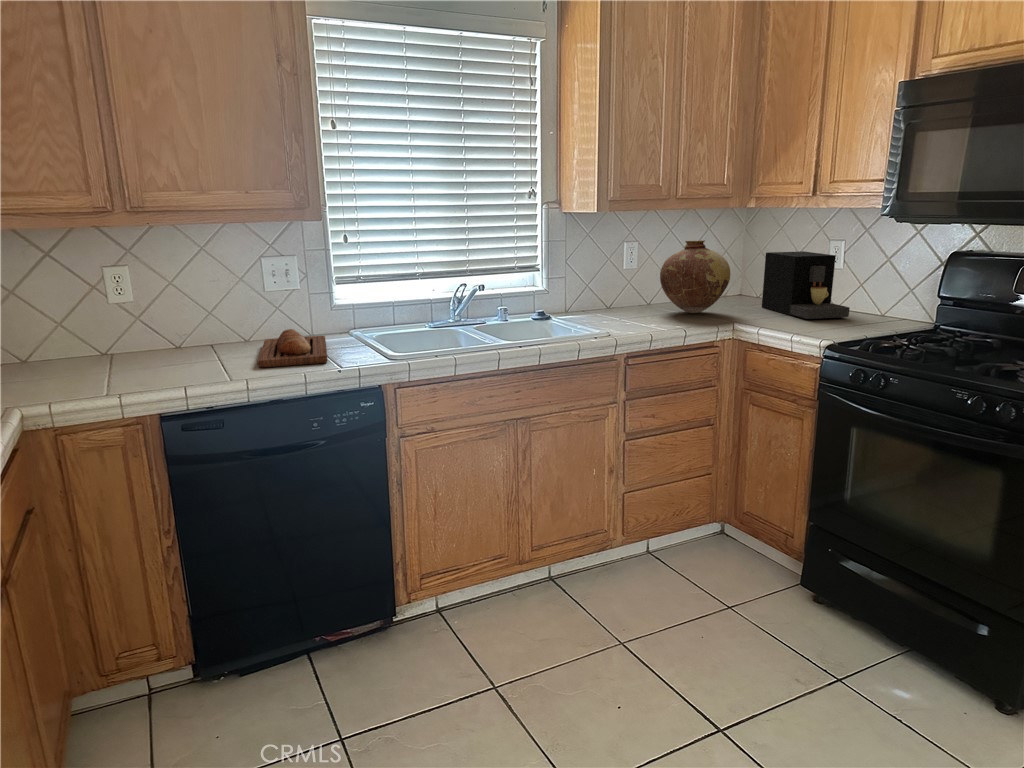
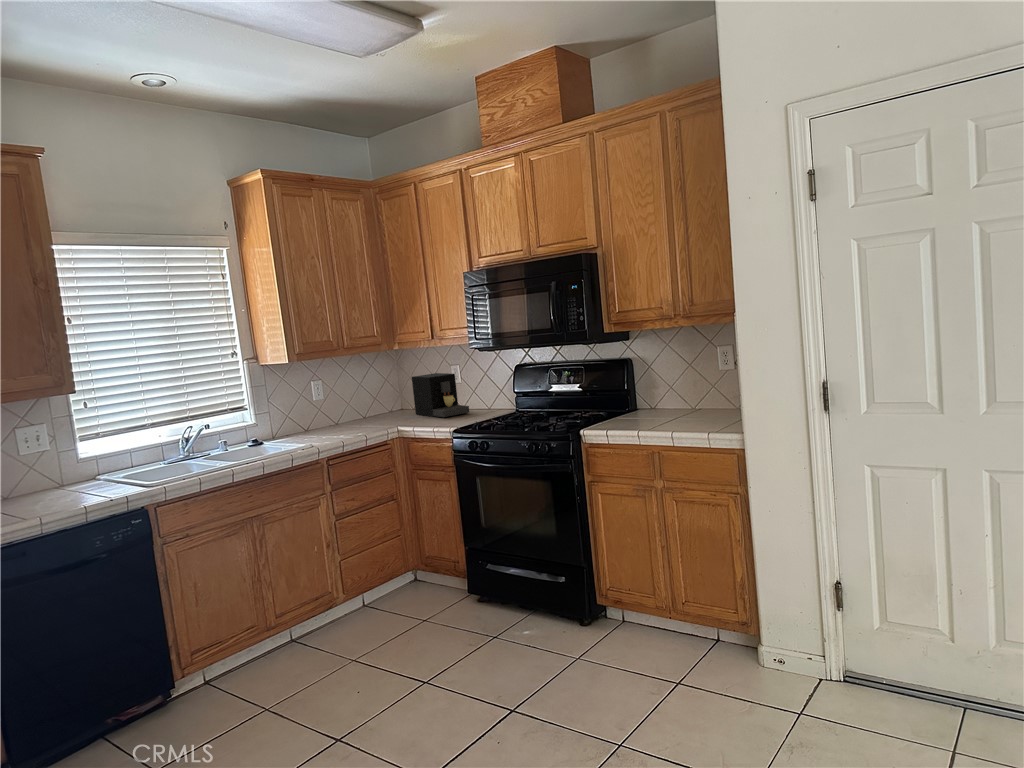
vase: present [660,240,730,313] -> none [341,373,390,425]
bread loaf: present [258,329,327,367] -> none [24,480,97,510]

